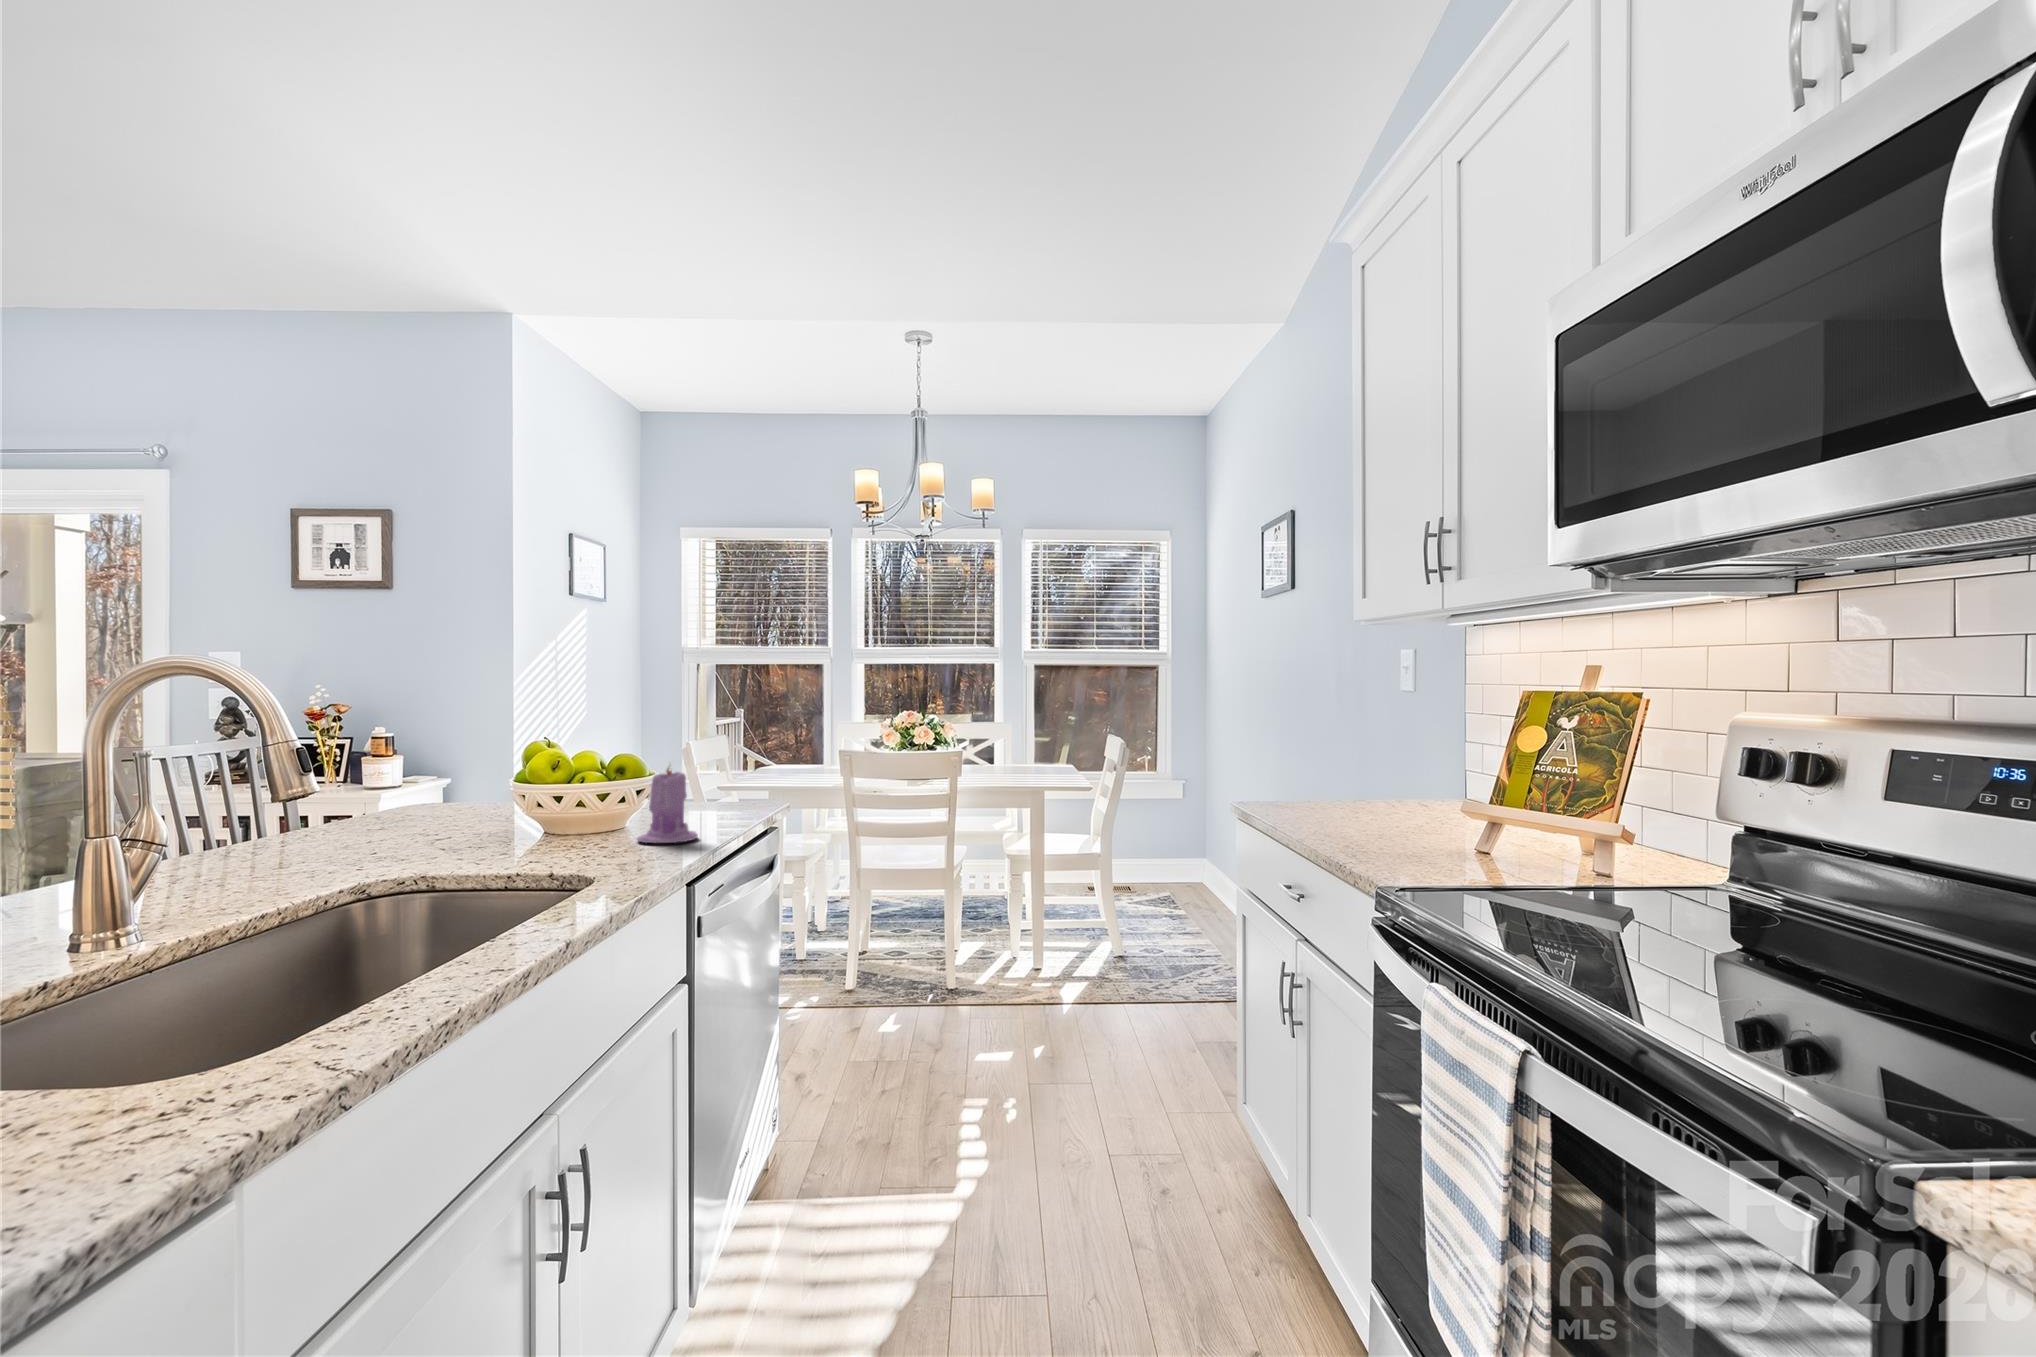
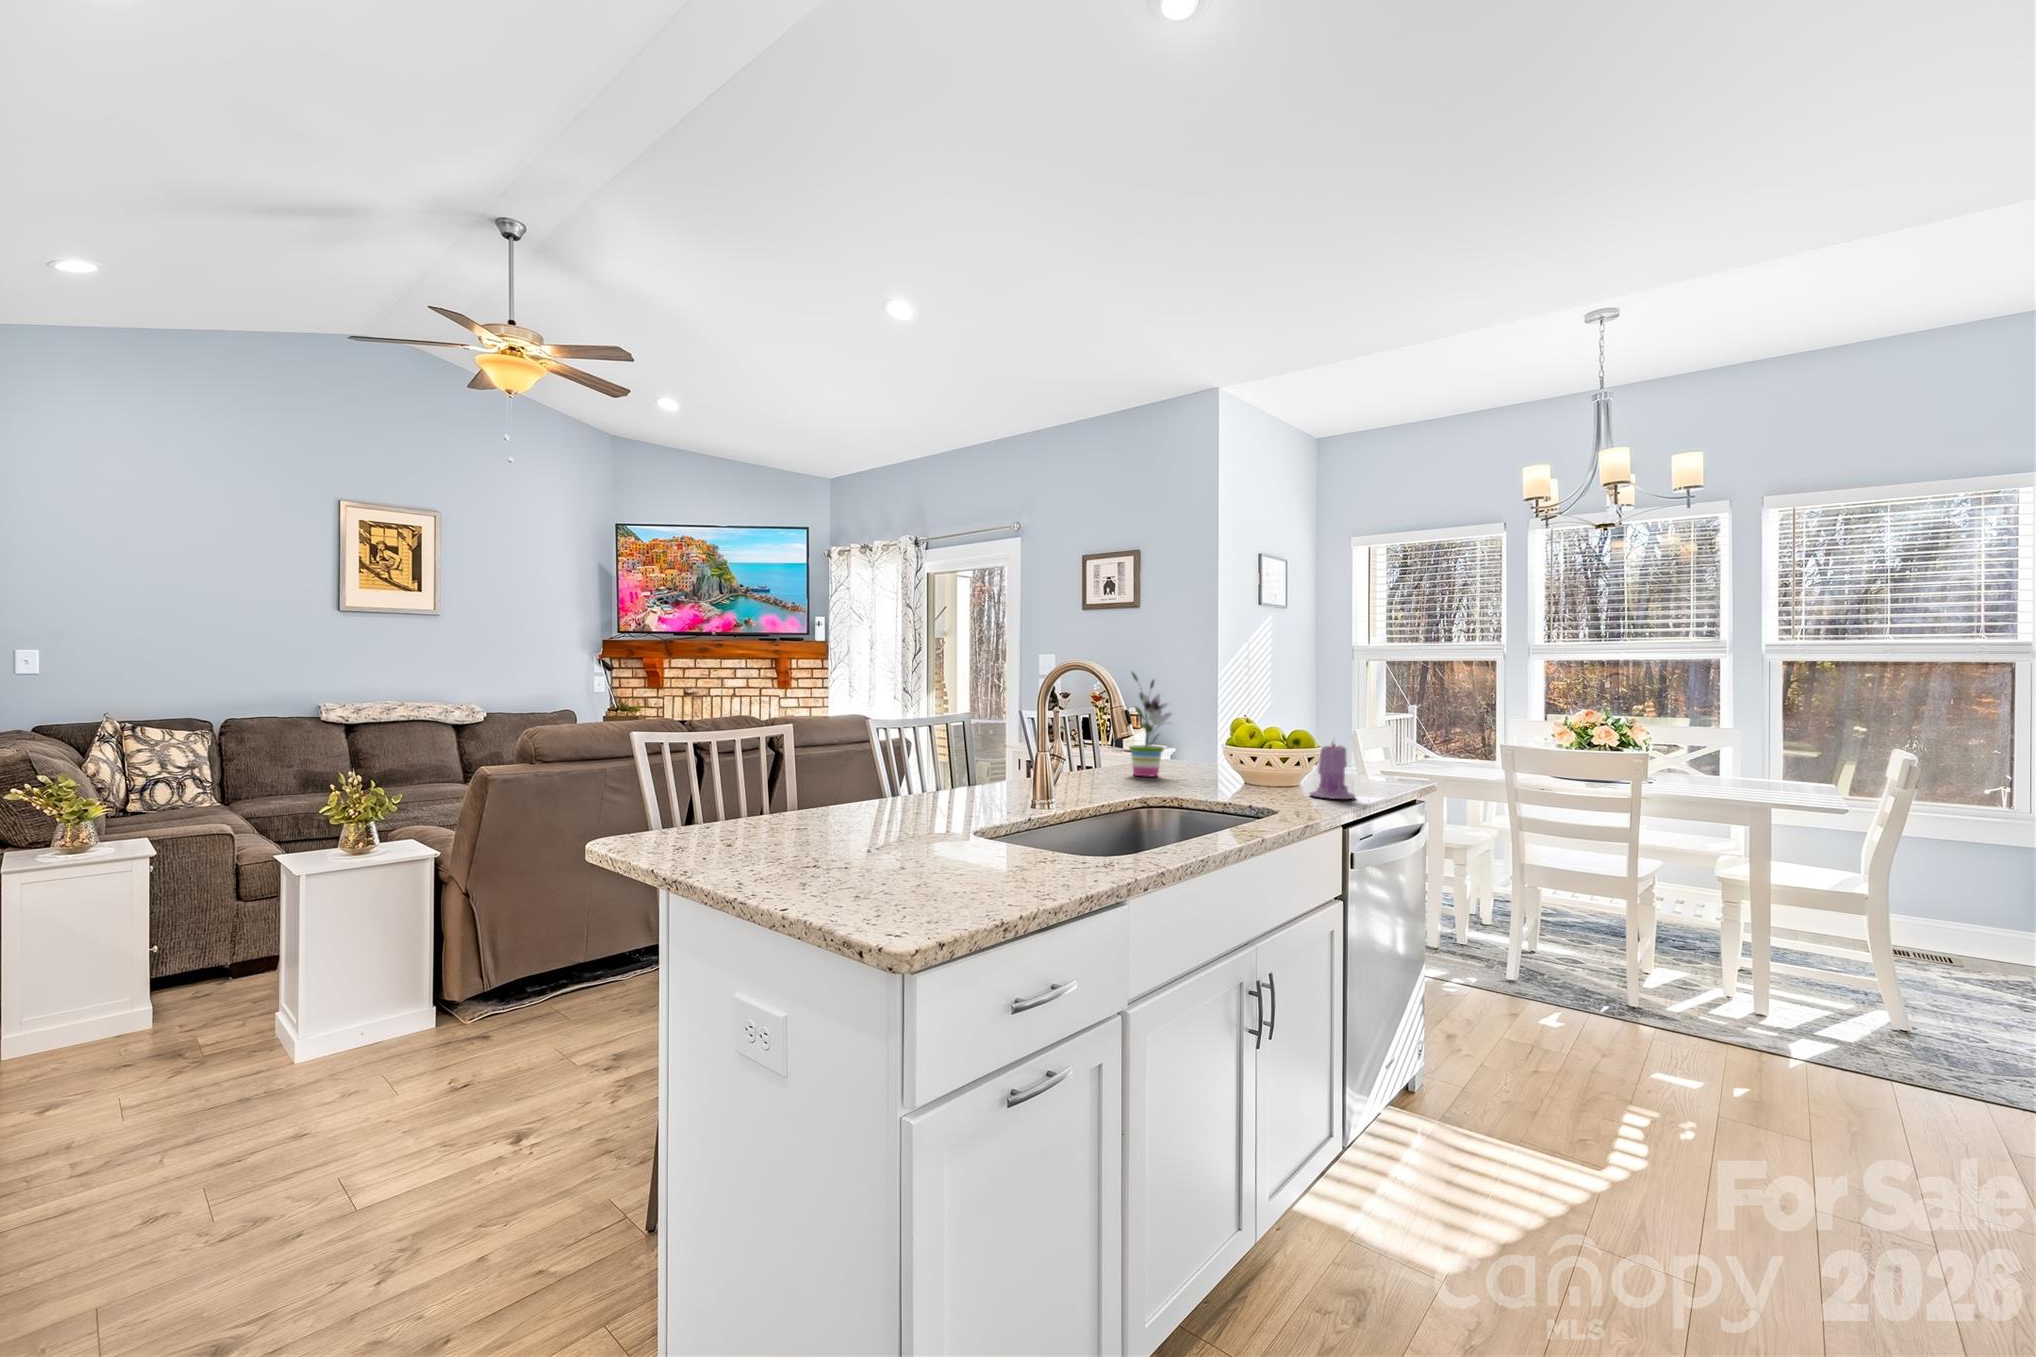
potted plant: none [347,678,428,838] -> present [1129,672,1171,776]

